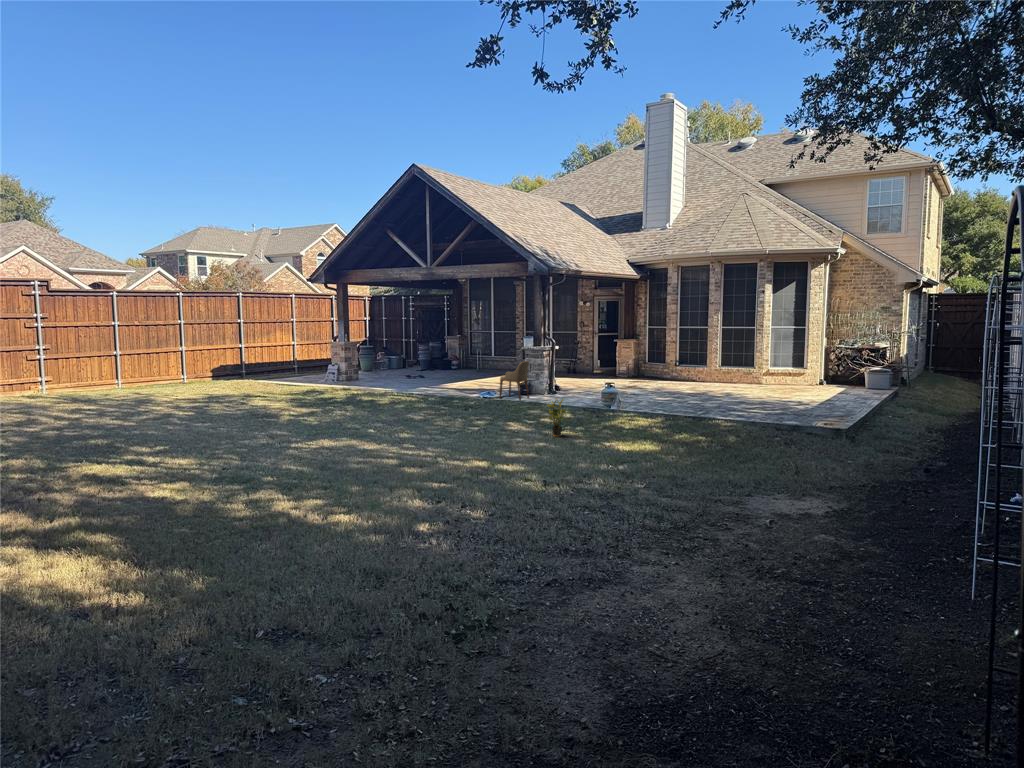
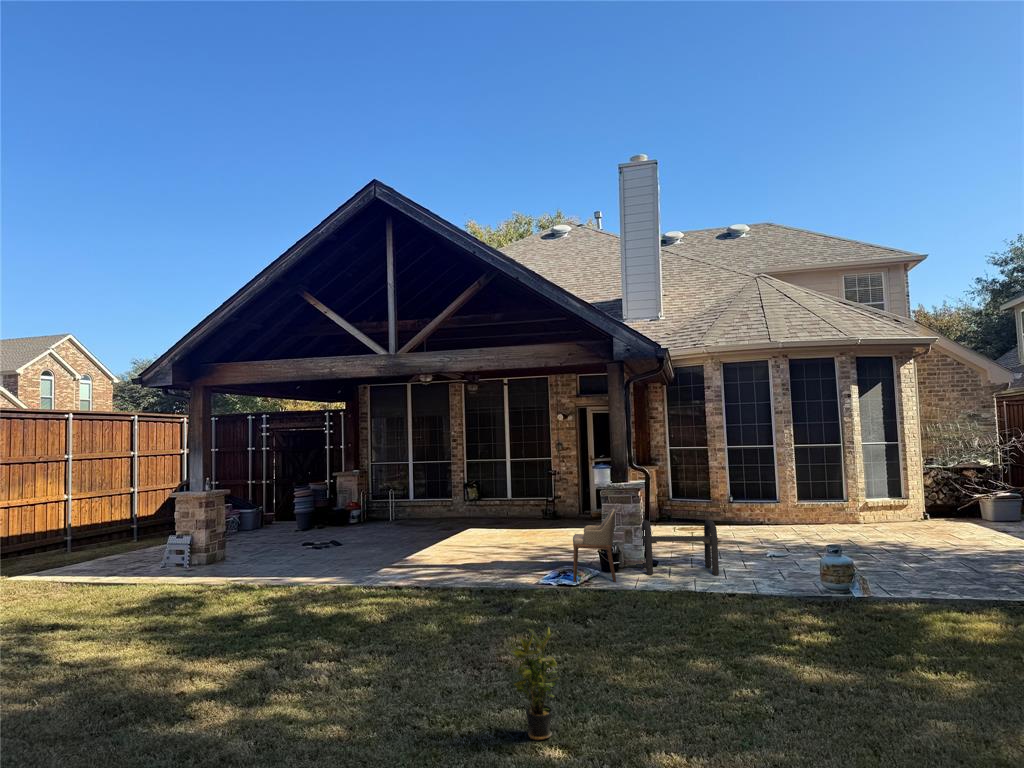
bench: none [545,369,591,402] -> present [642,519,719,575]
potted plant: present [547,398,566,437] -> present [511,628,559,740]

